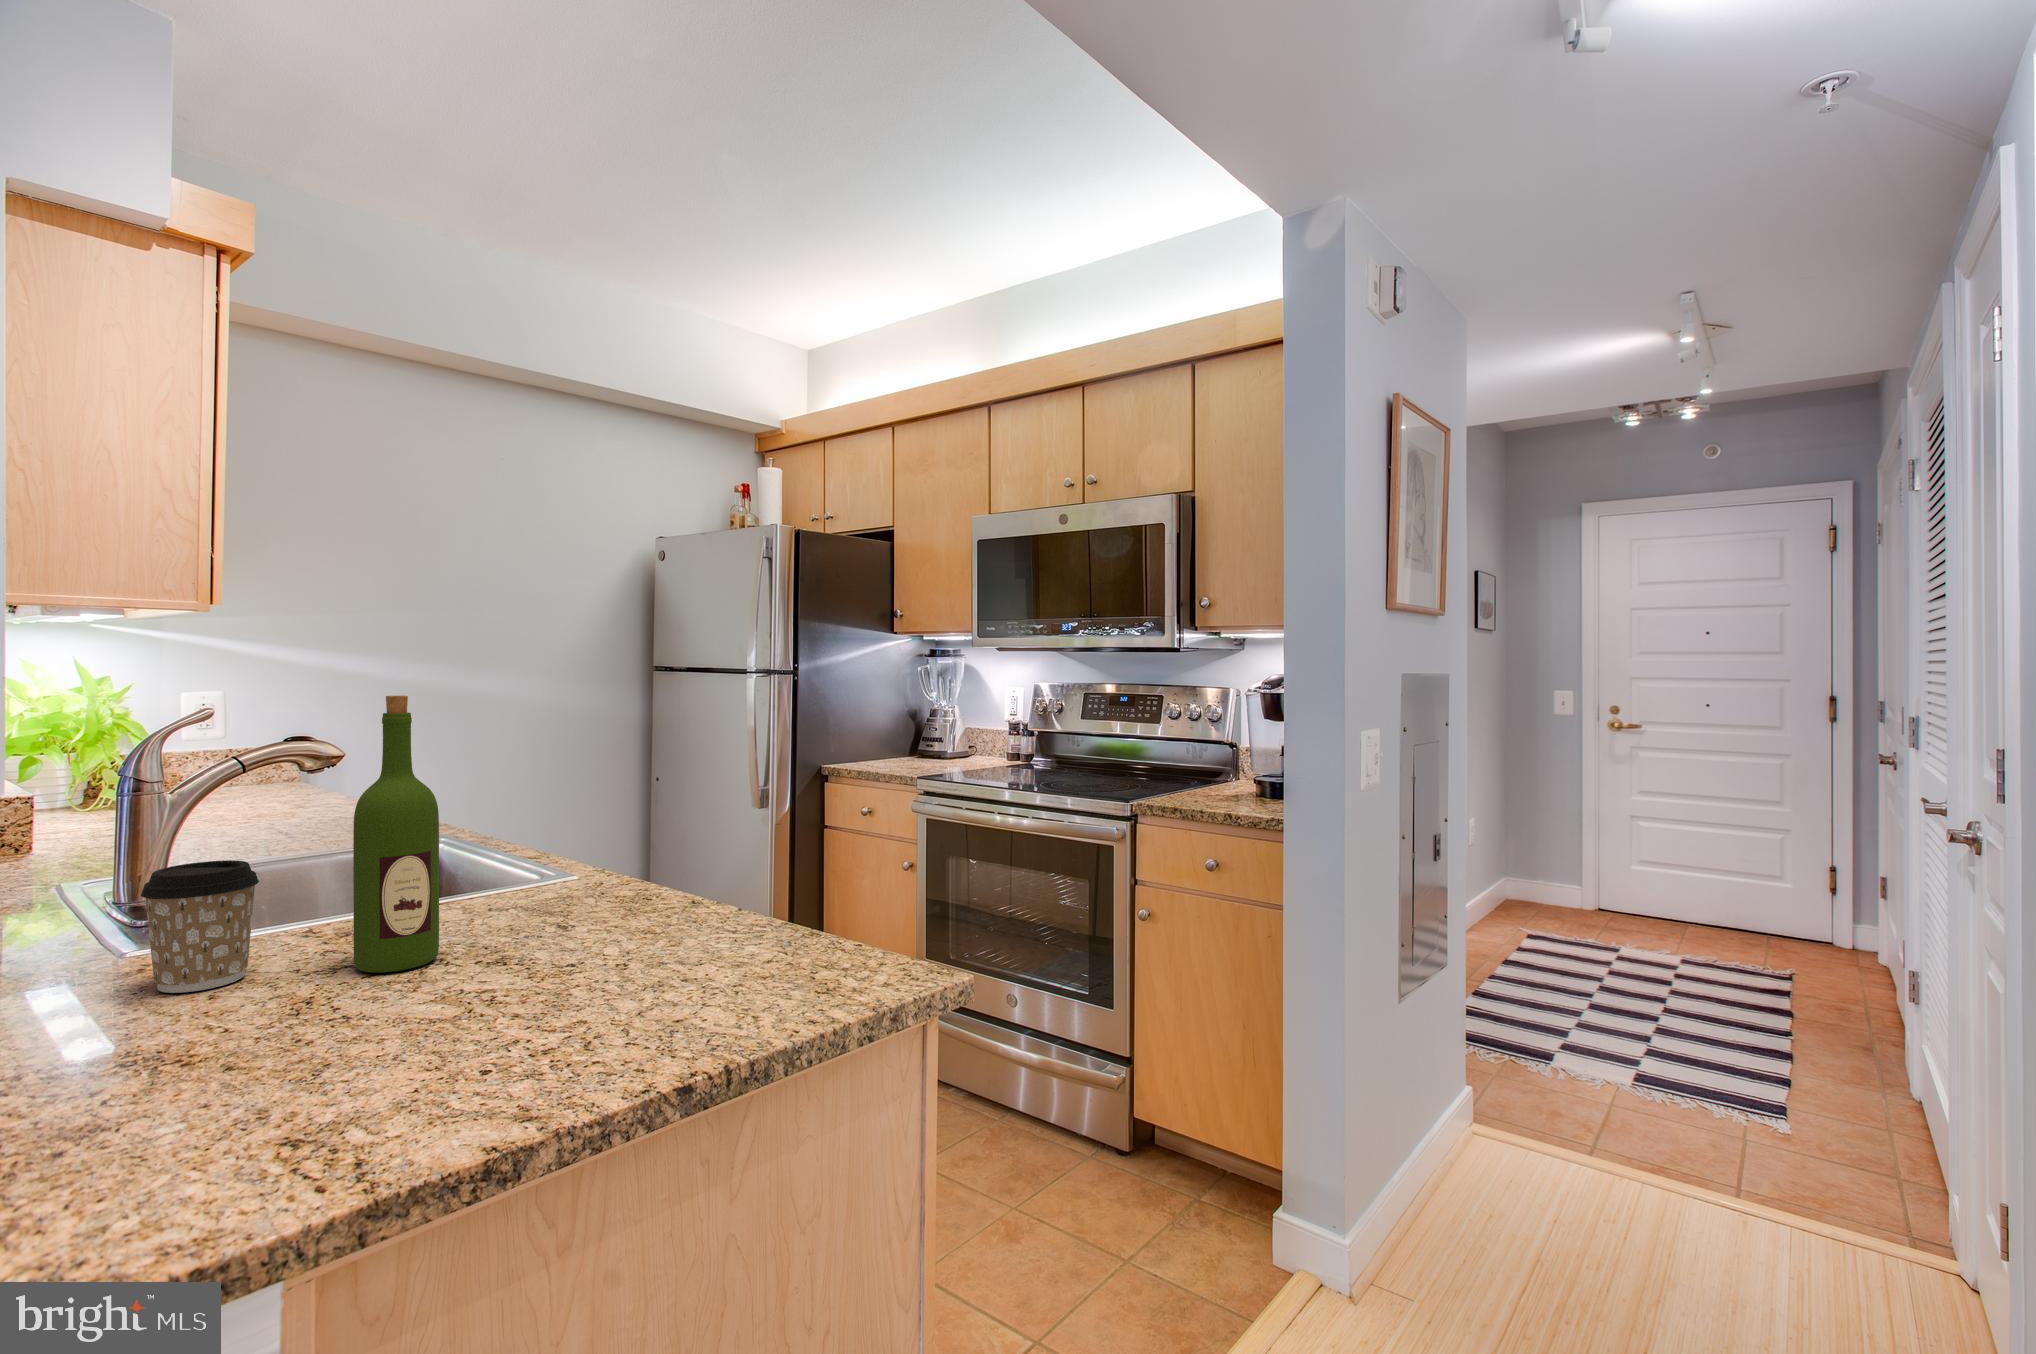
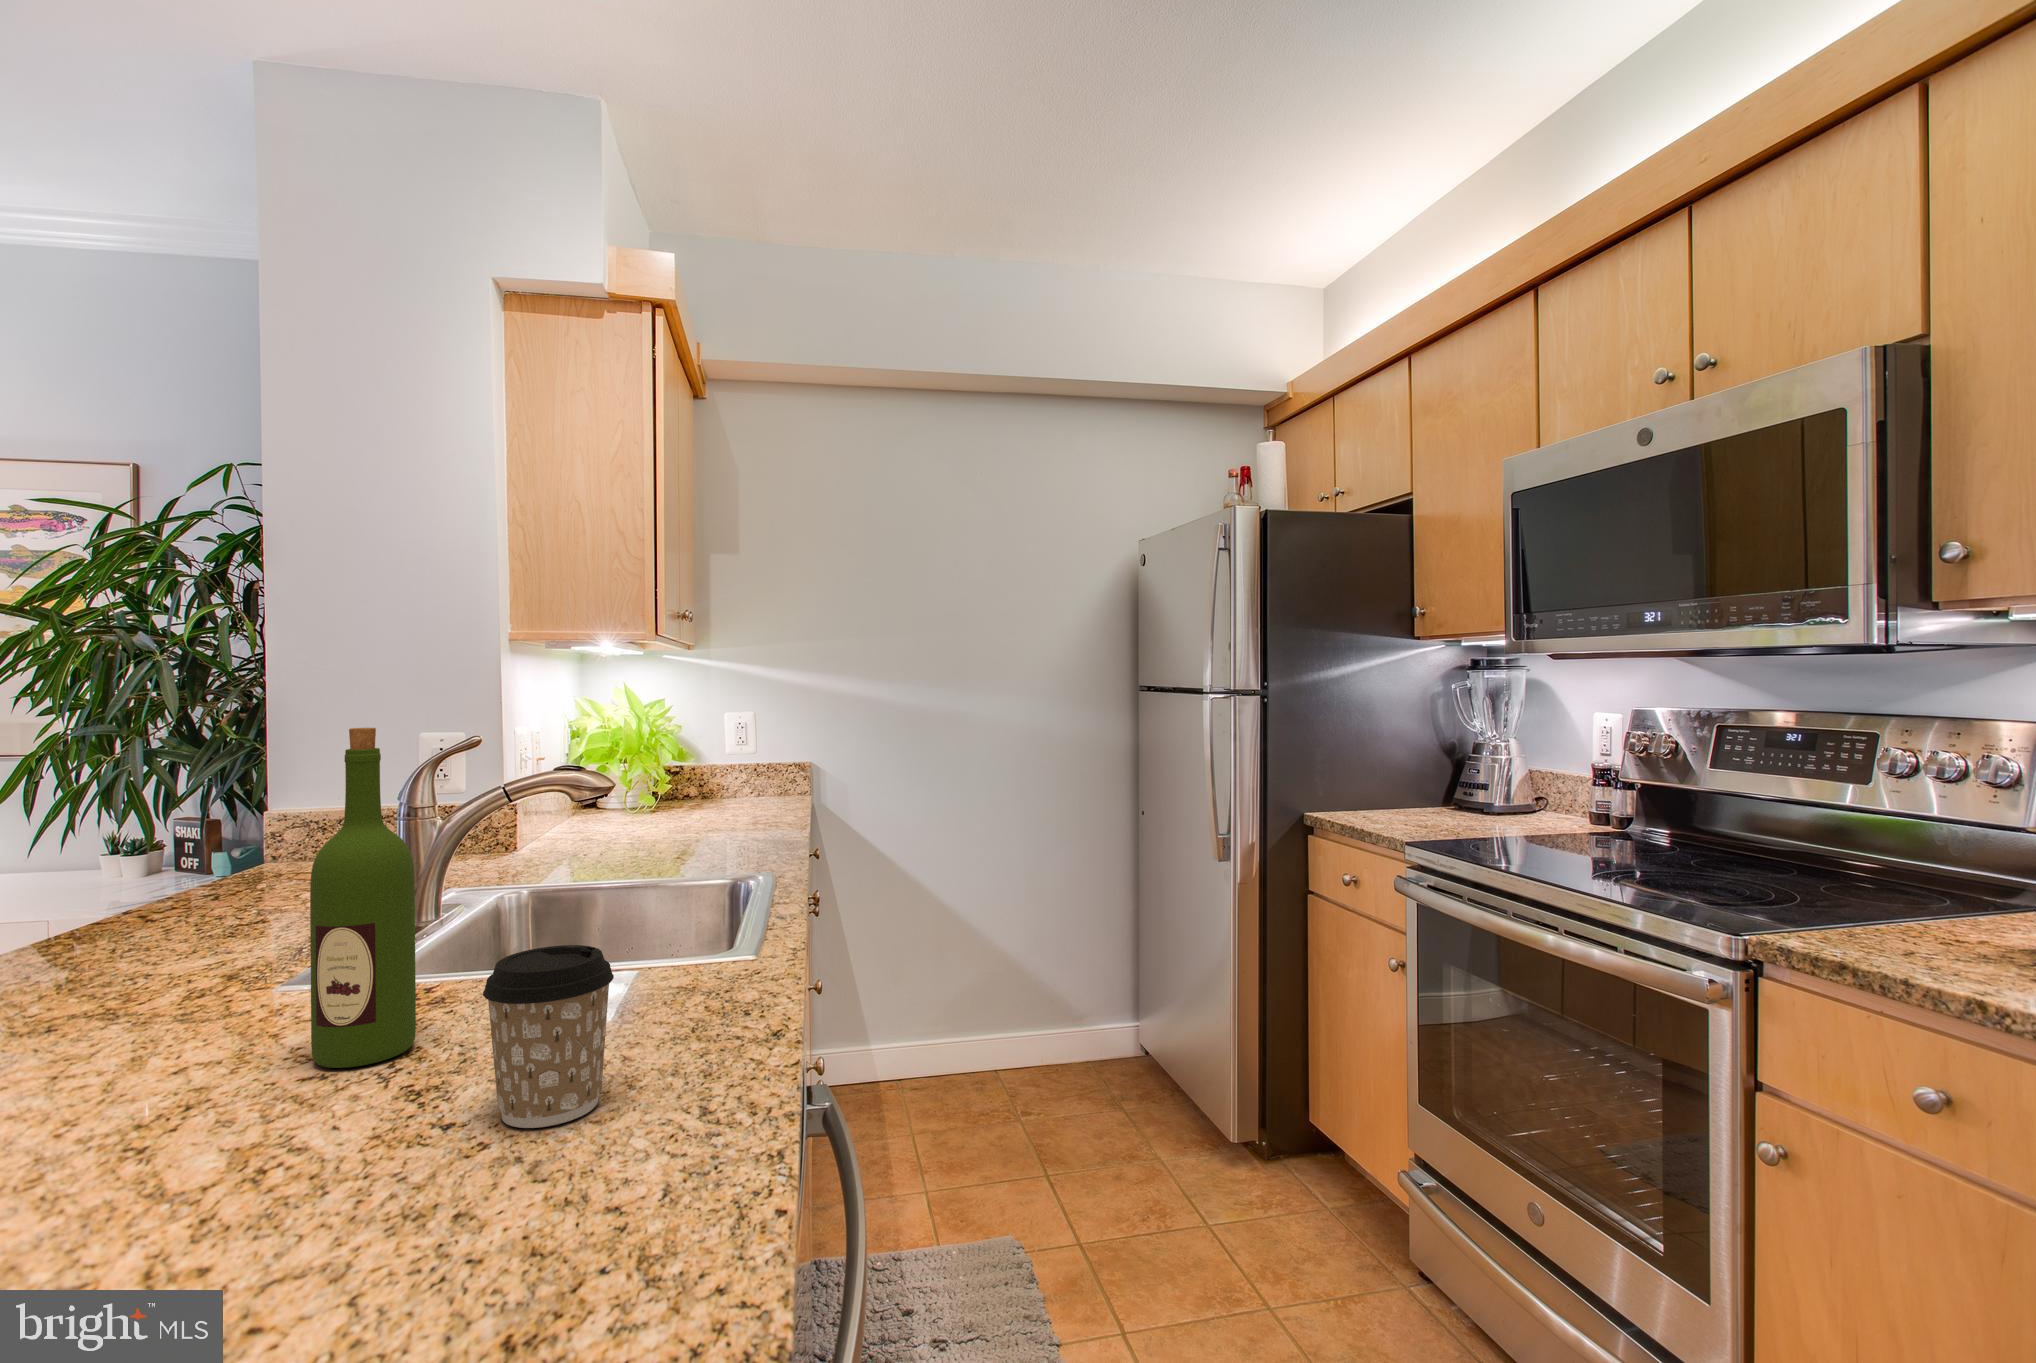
coffee cup: present [141,860,259,993] -> present [483,945,614,1128]

